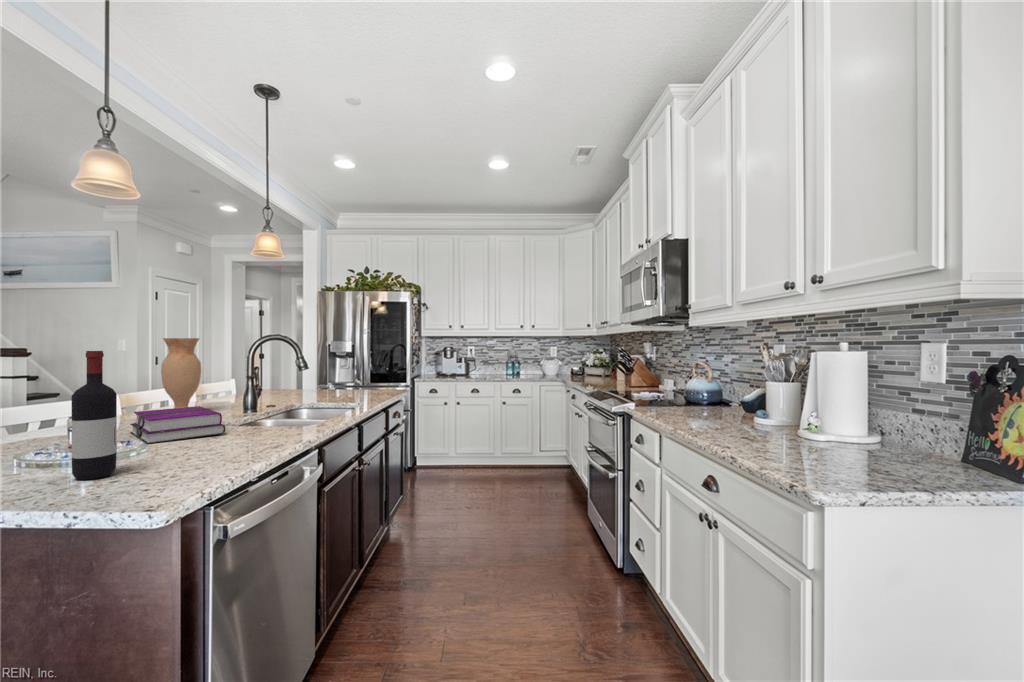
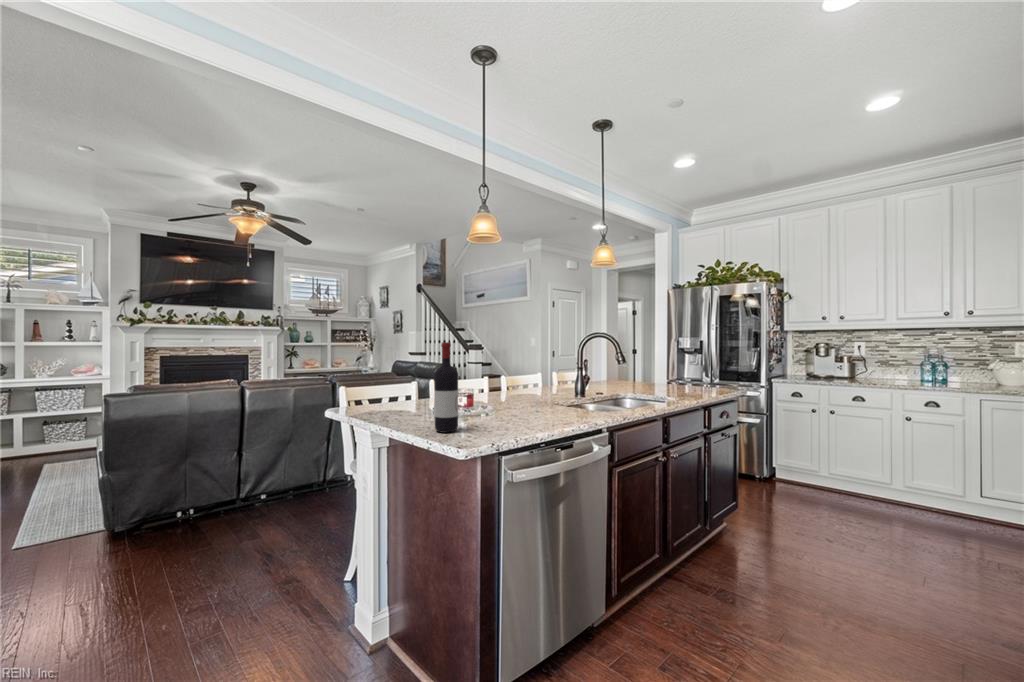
vase: present [161,338,201,408] -> none [525,334,550,395]
hardback book: present [130,406,226,444] -> none [496,389,548,413]

